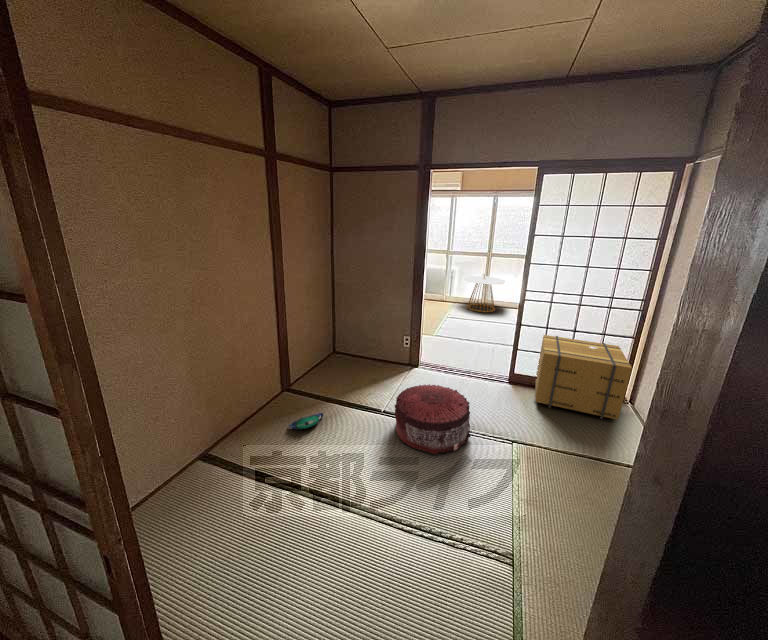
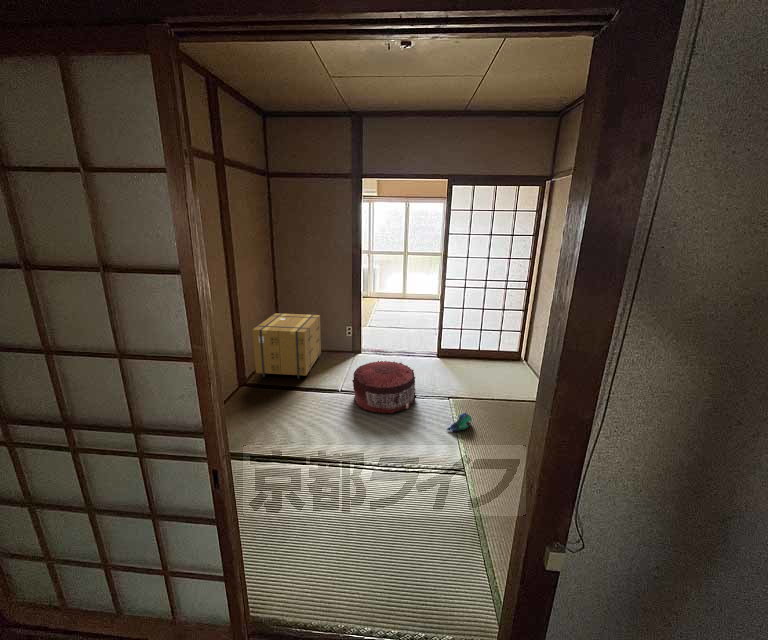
side table: present [463,273,505,312] -> none [385,269,421,304]
cardboard box: present [535,335,632,420] -> present [253,313,321,379]
plush toy: present [288,413,324,430] -> present [447,413,472,431]

